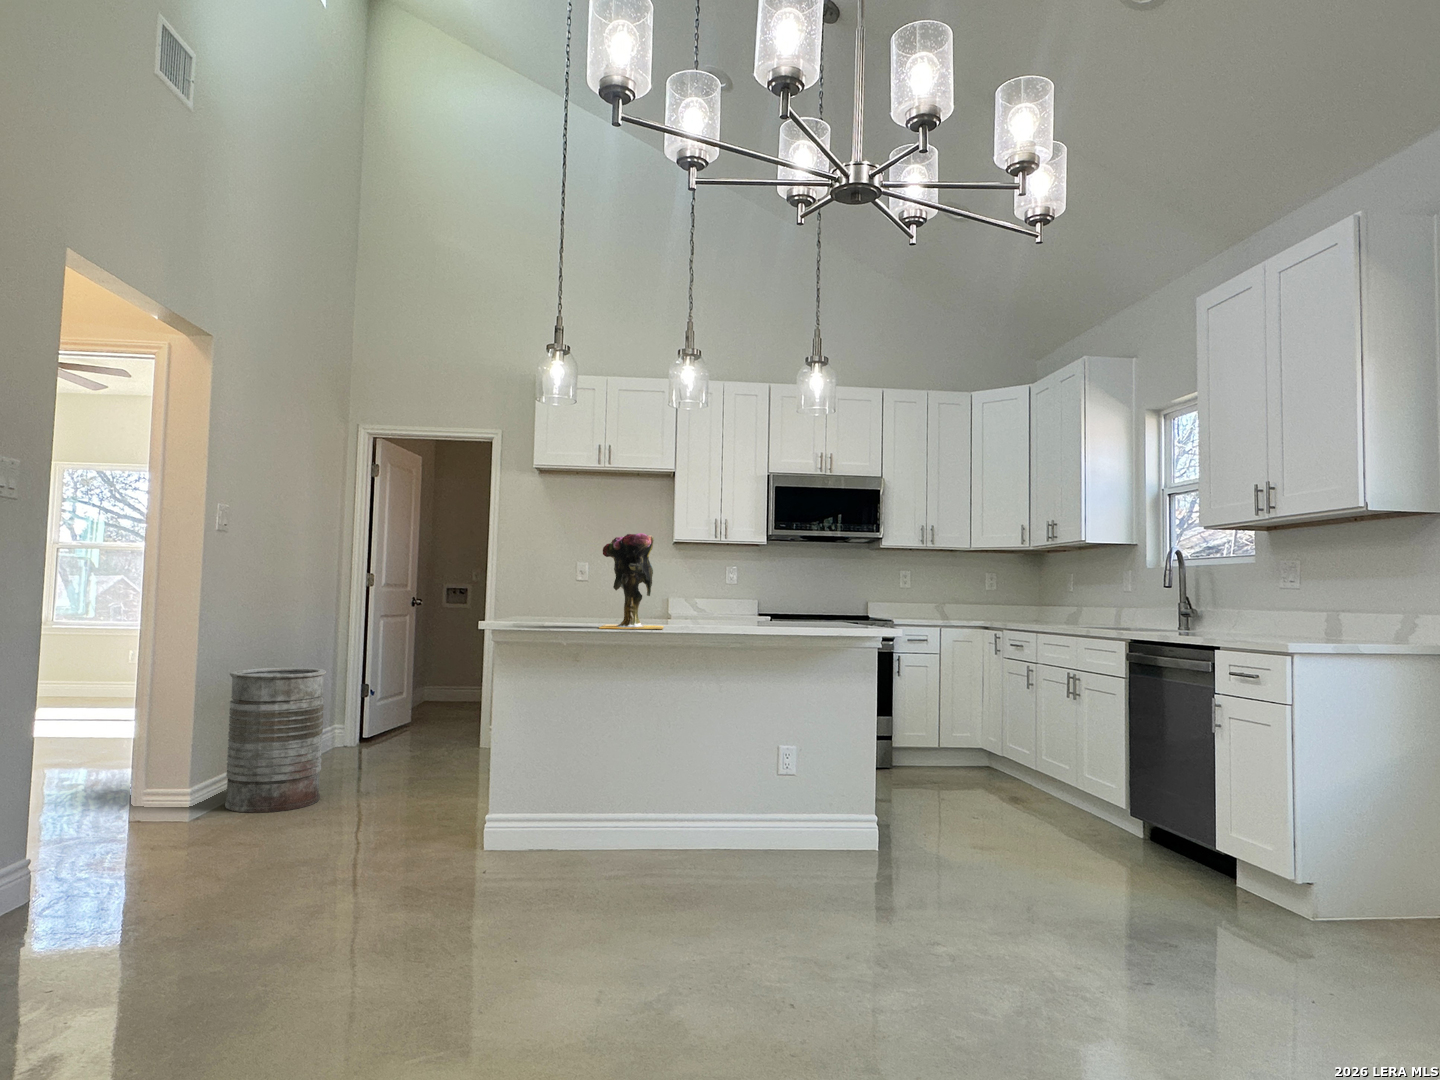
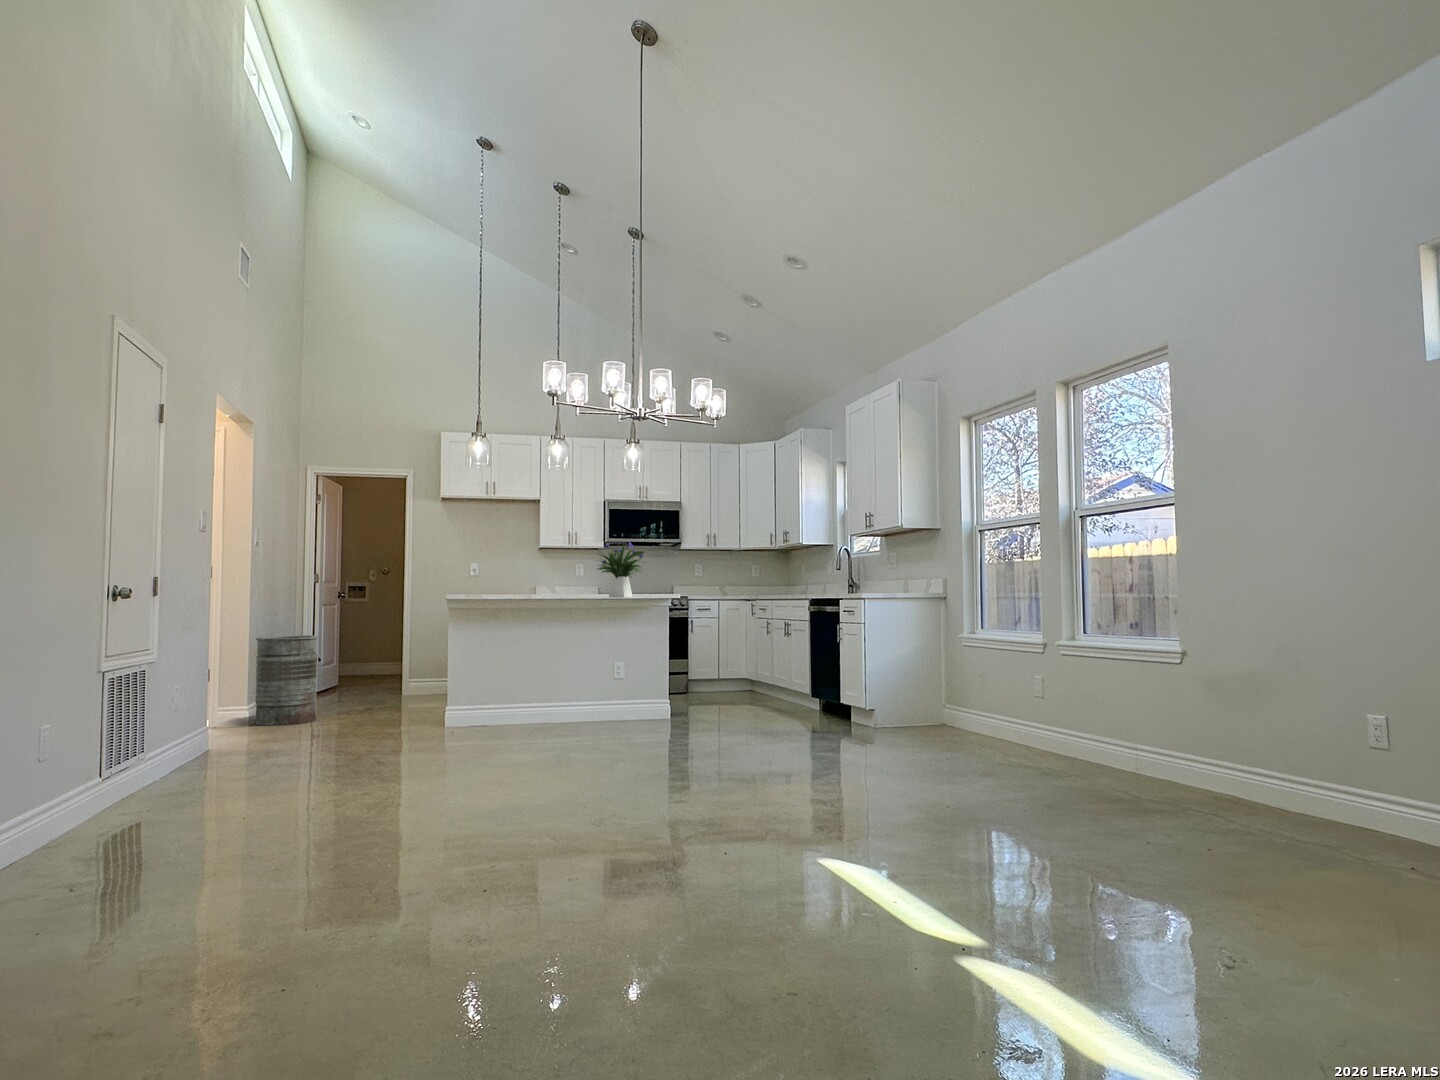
flower arrangement: none [739,525,842,630] -> present [598,540,645,597]
vase: present [599,533,664,629] -> none [511,545,548,598]

